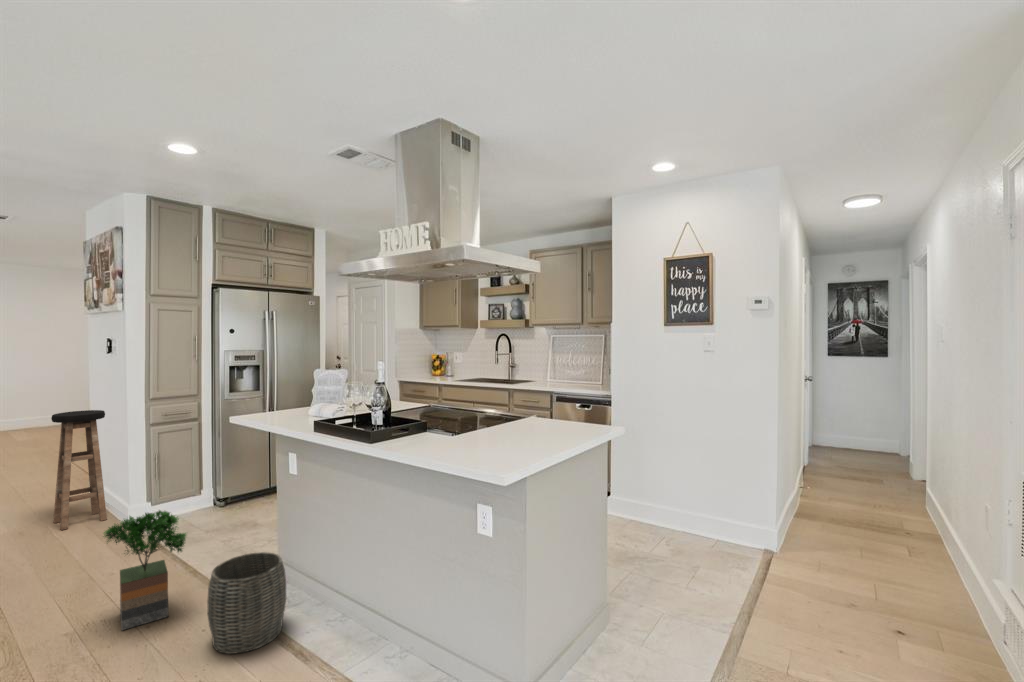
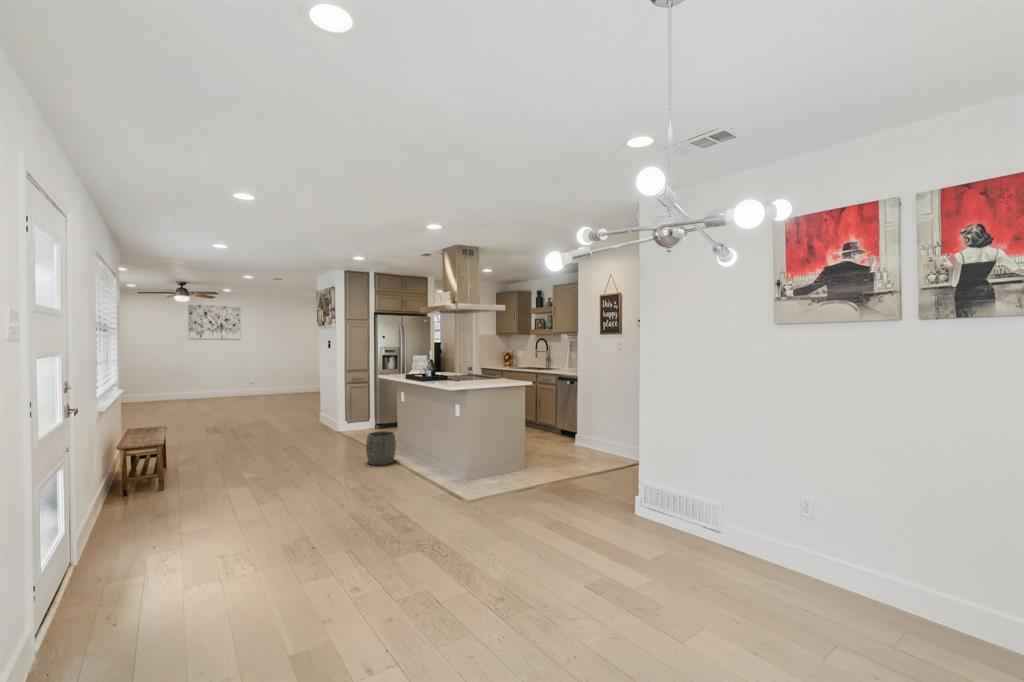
bar stool: present [51,410,107,530] -> none [306,376,328,432]
potted tree: present [104,510,186,630] -> none [330,413,361,457]

